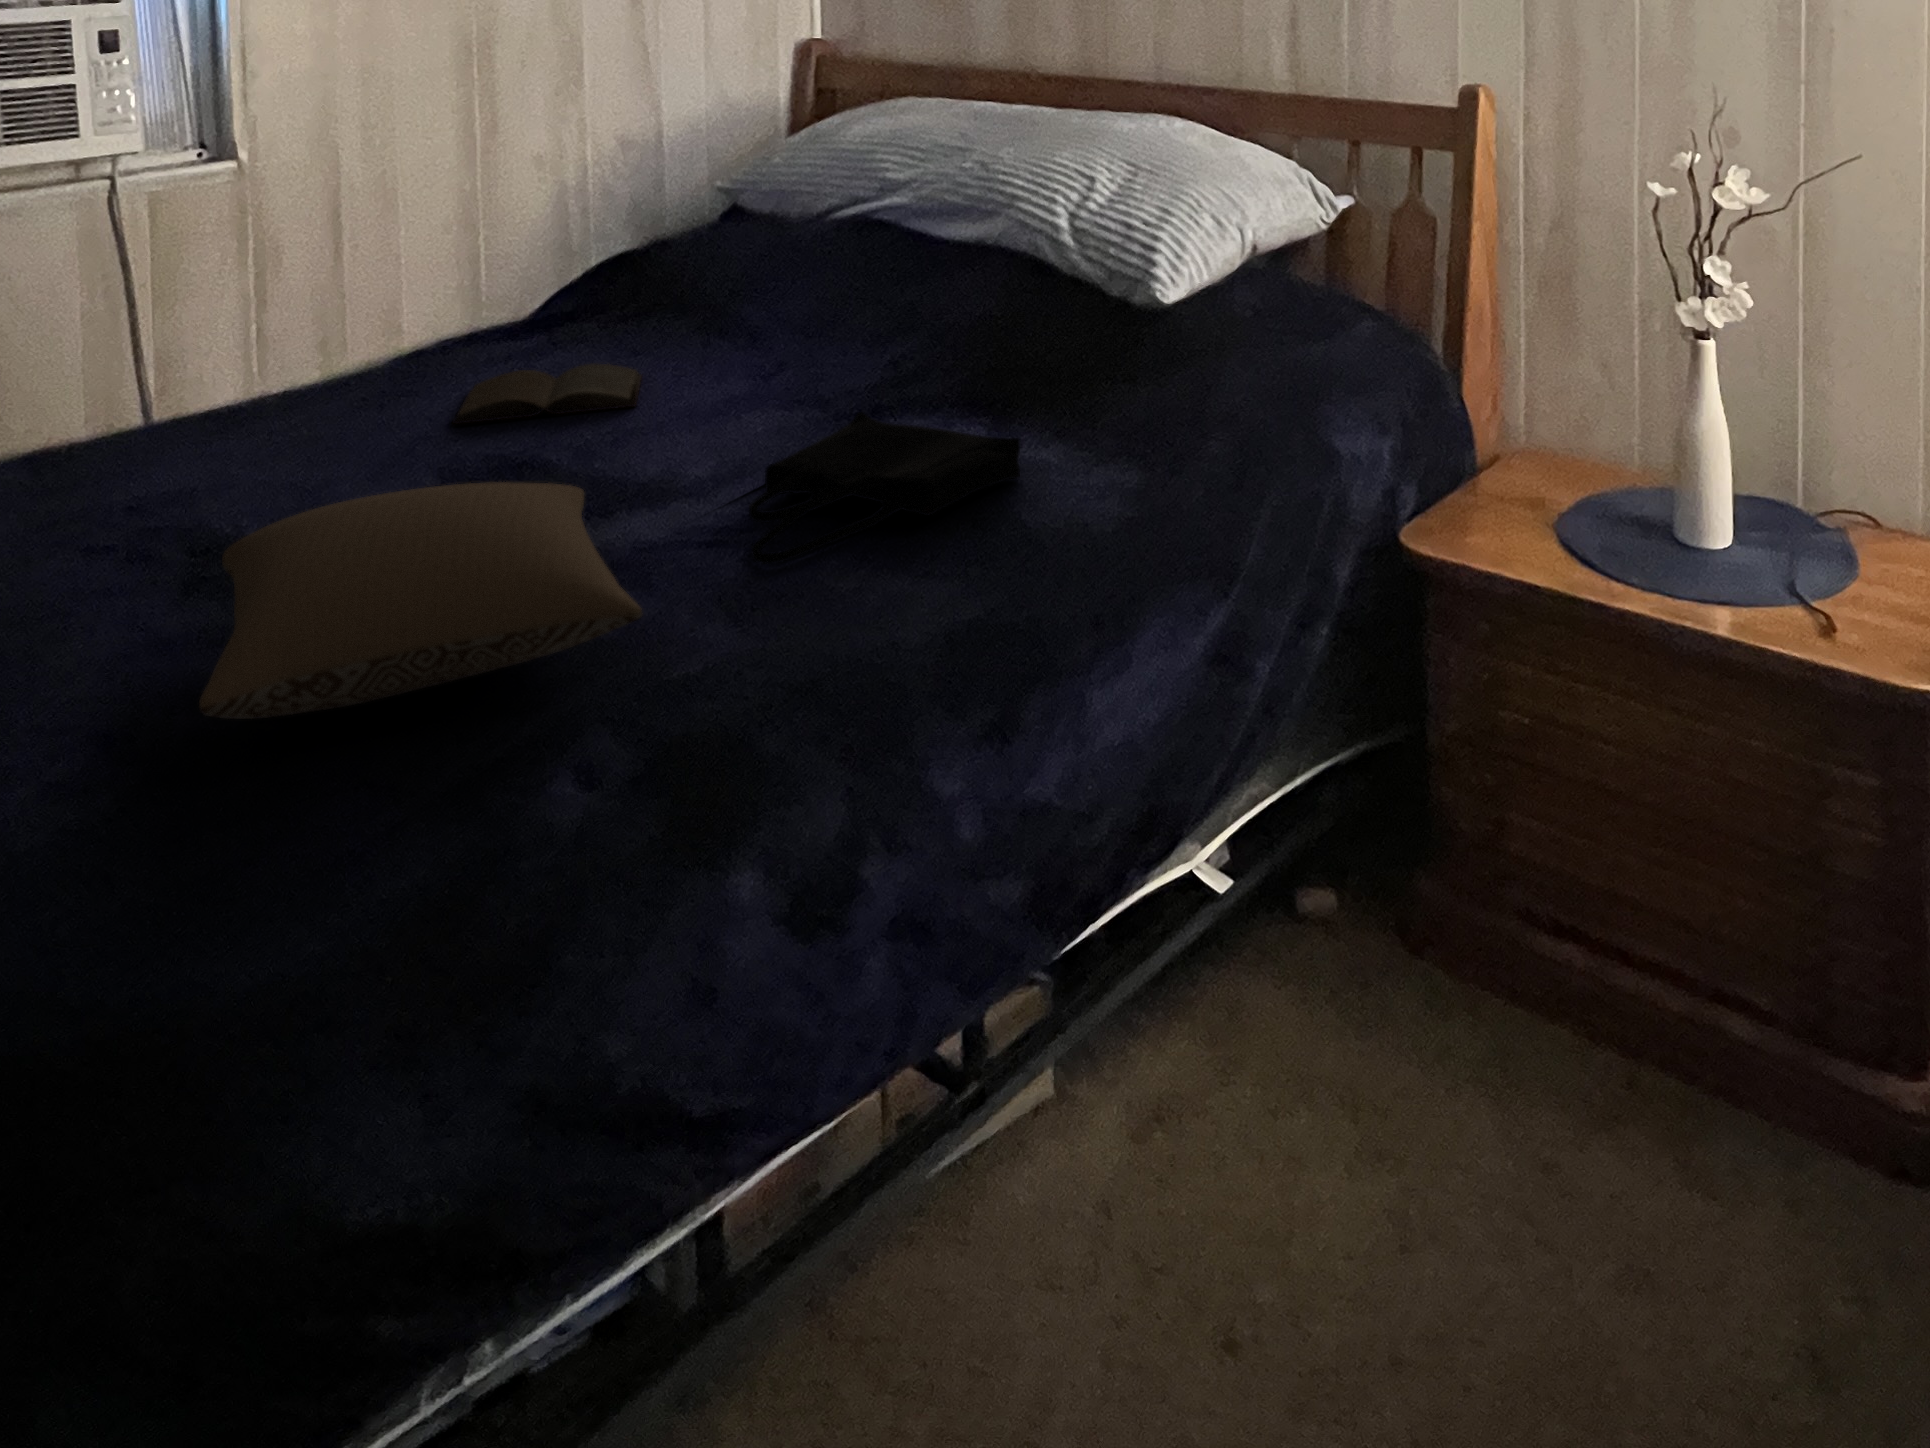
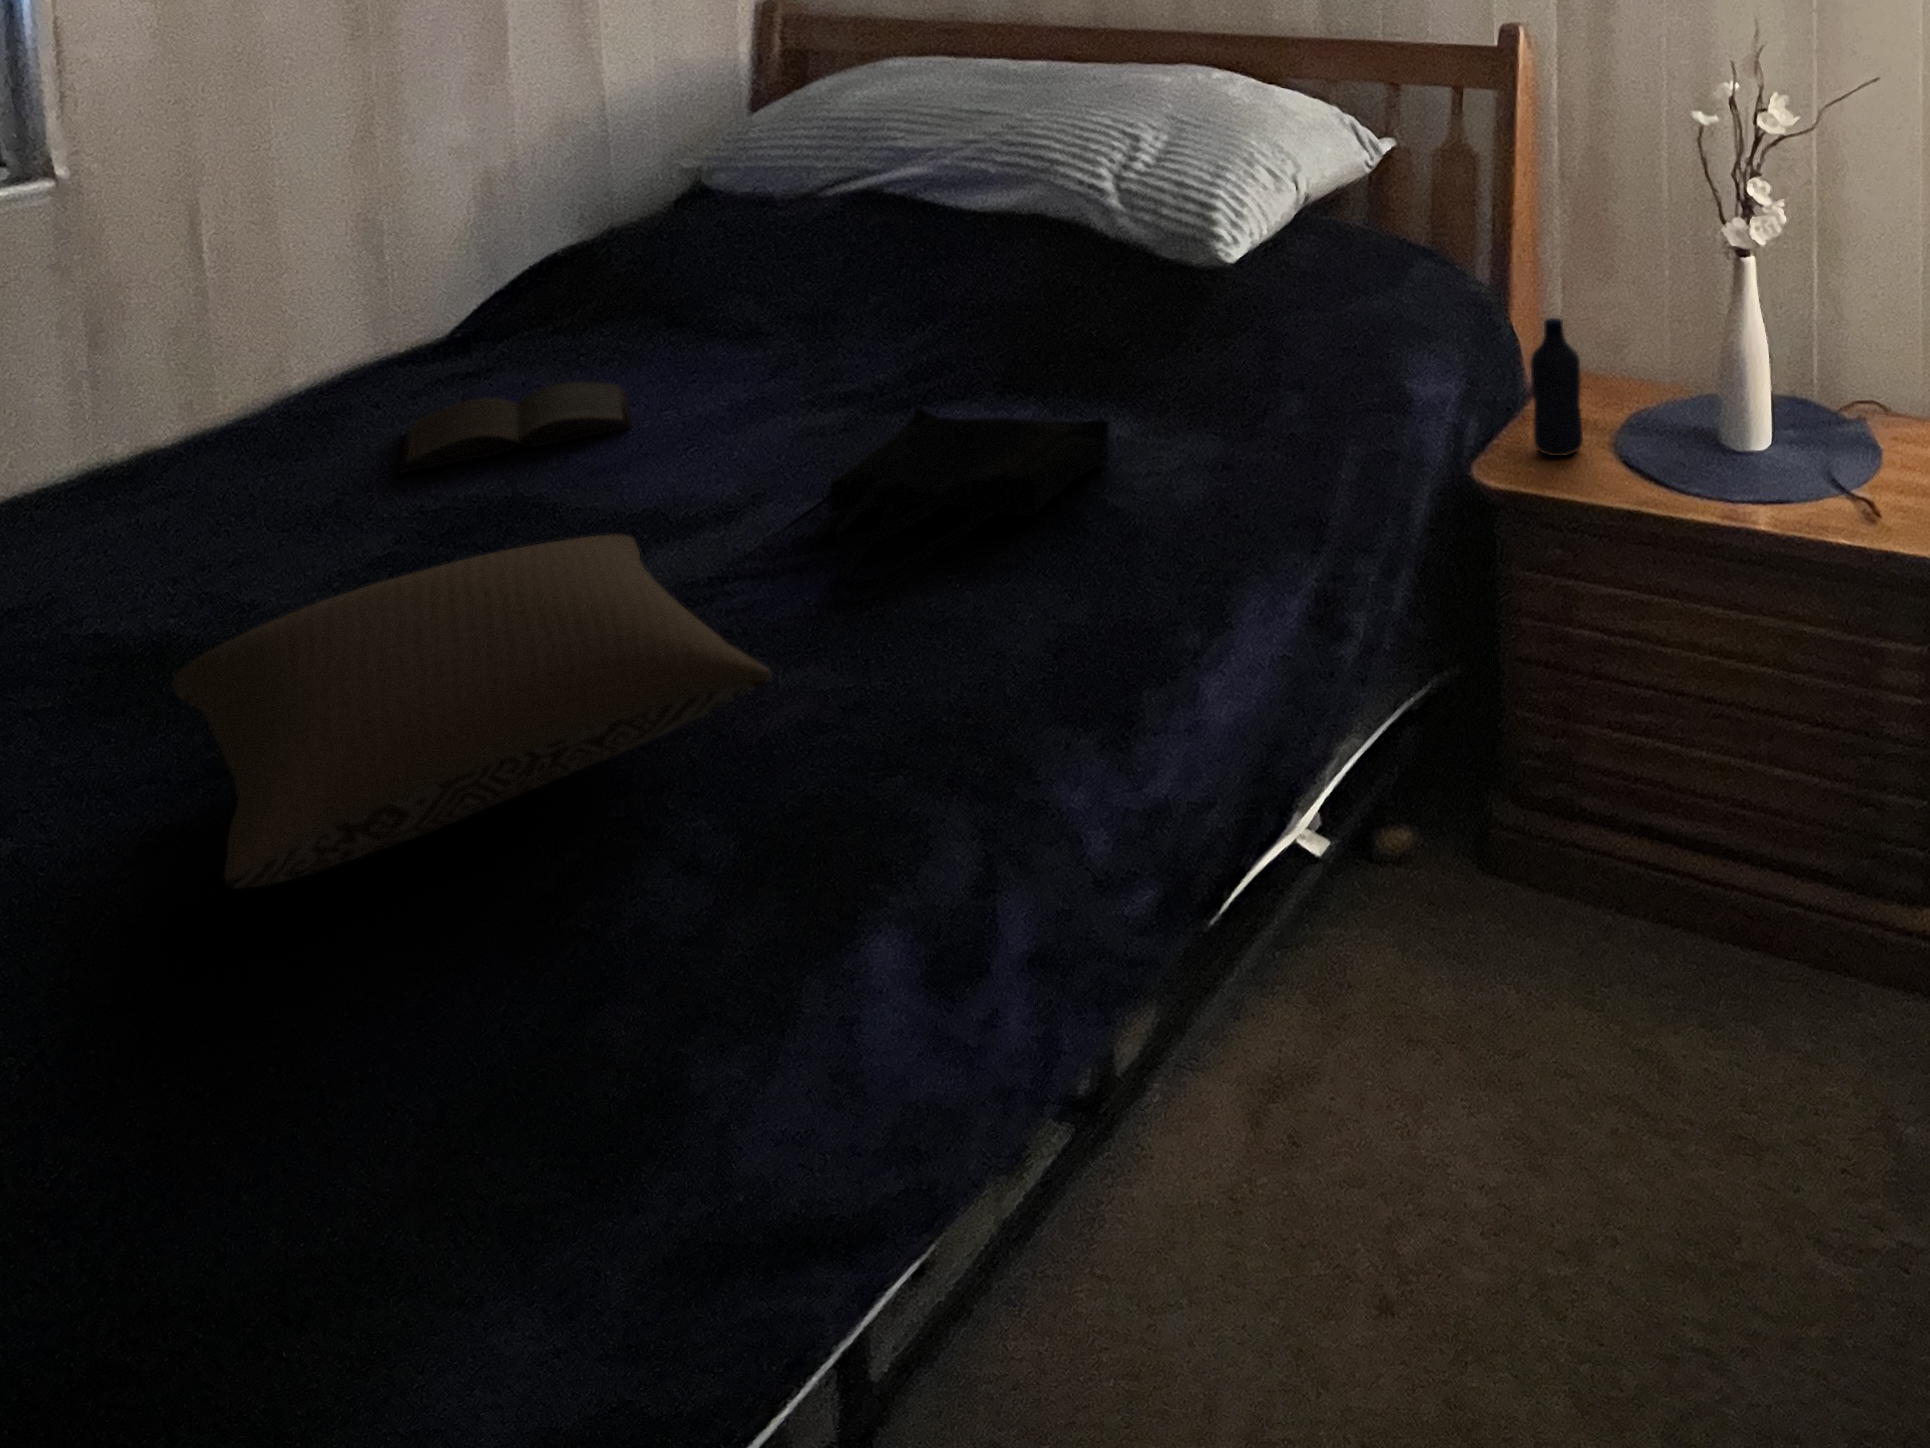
water bottle: none [1463,386,1518,530] -> present [1530,318,1583,456]

